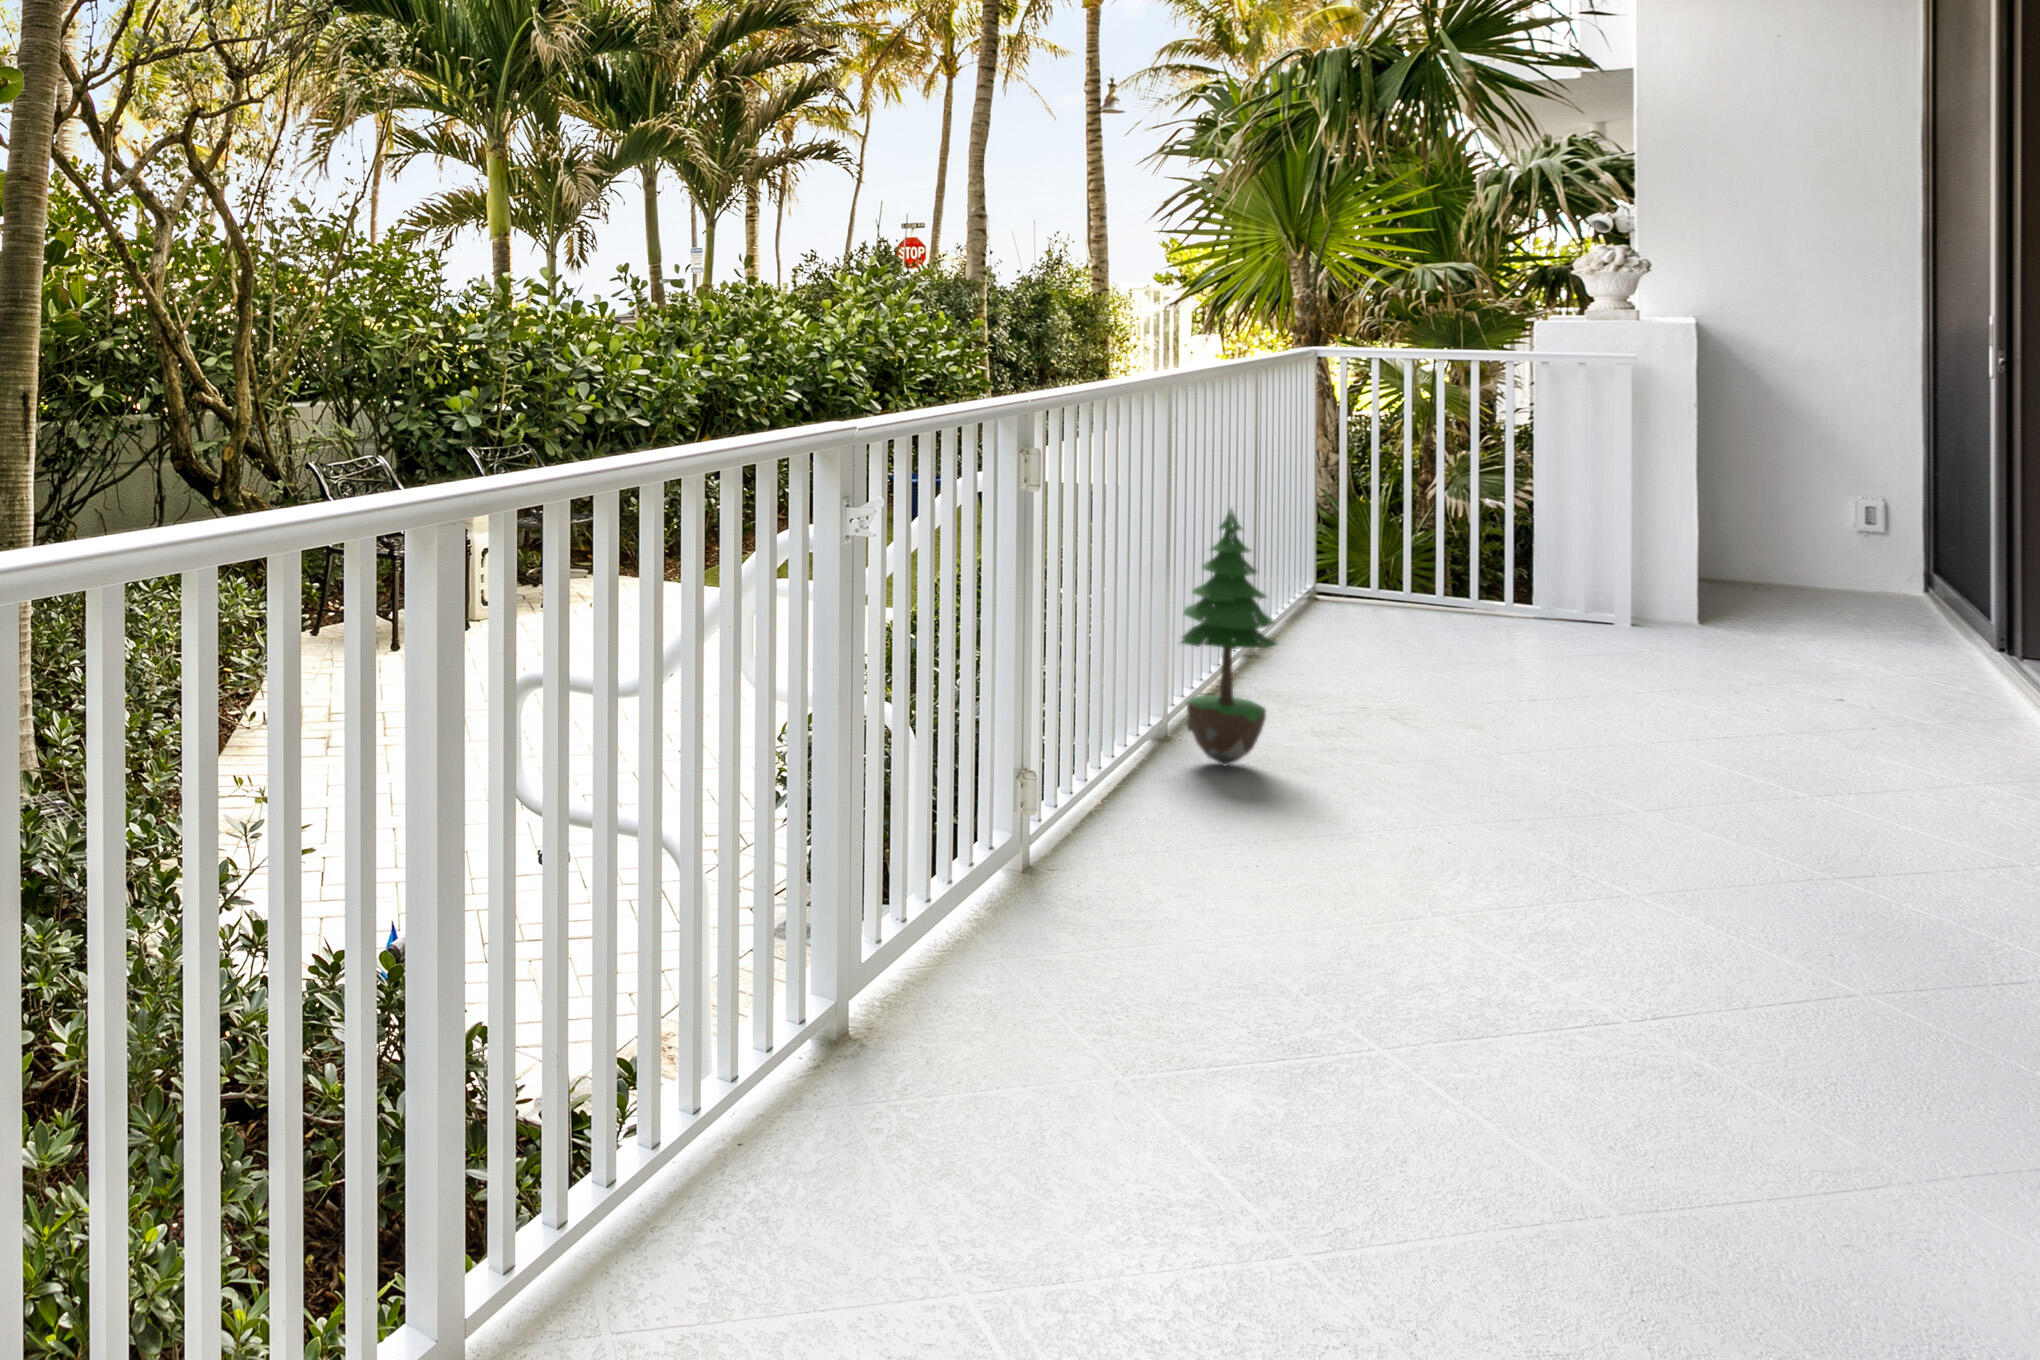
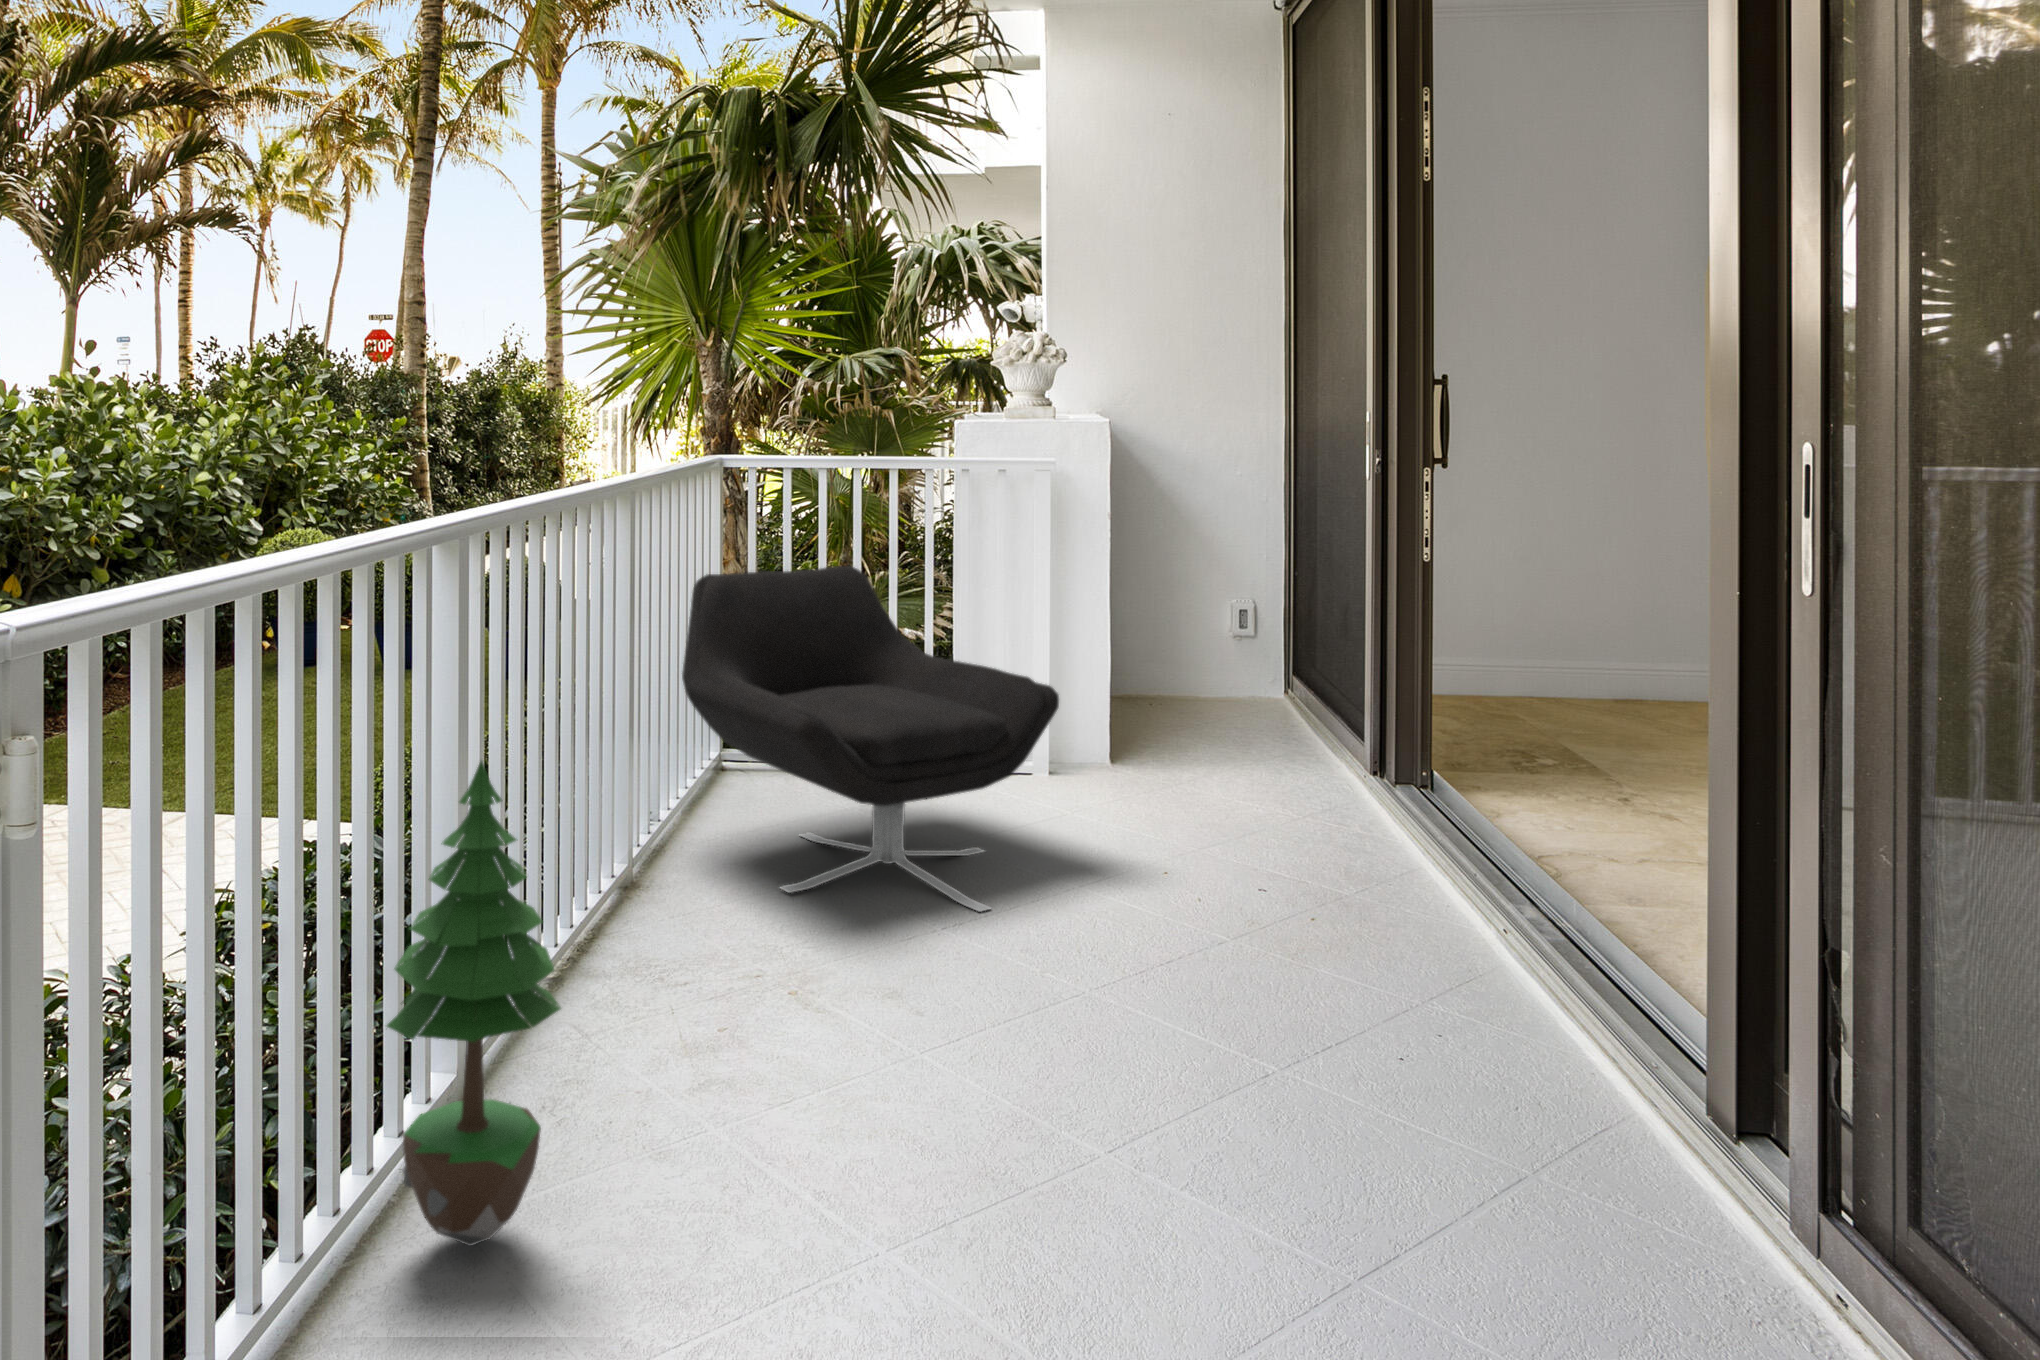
lounge chair: none [1303,433,1629,680] -> present [682,566,1059,912]

